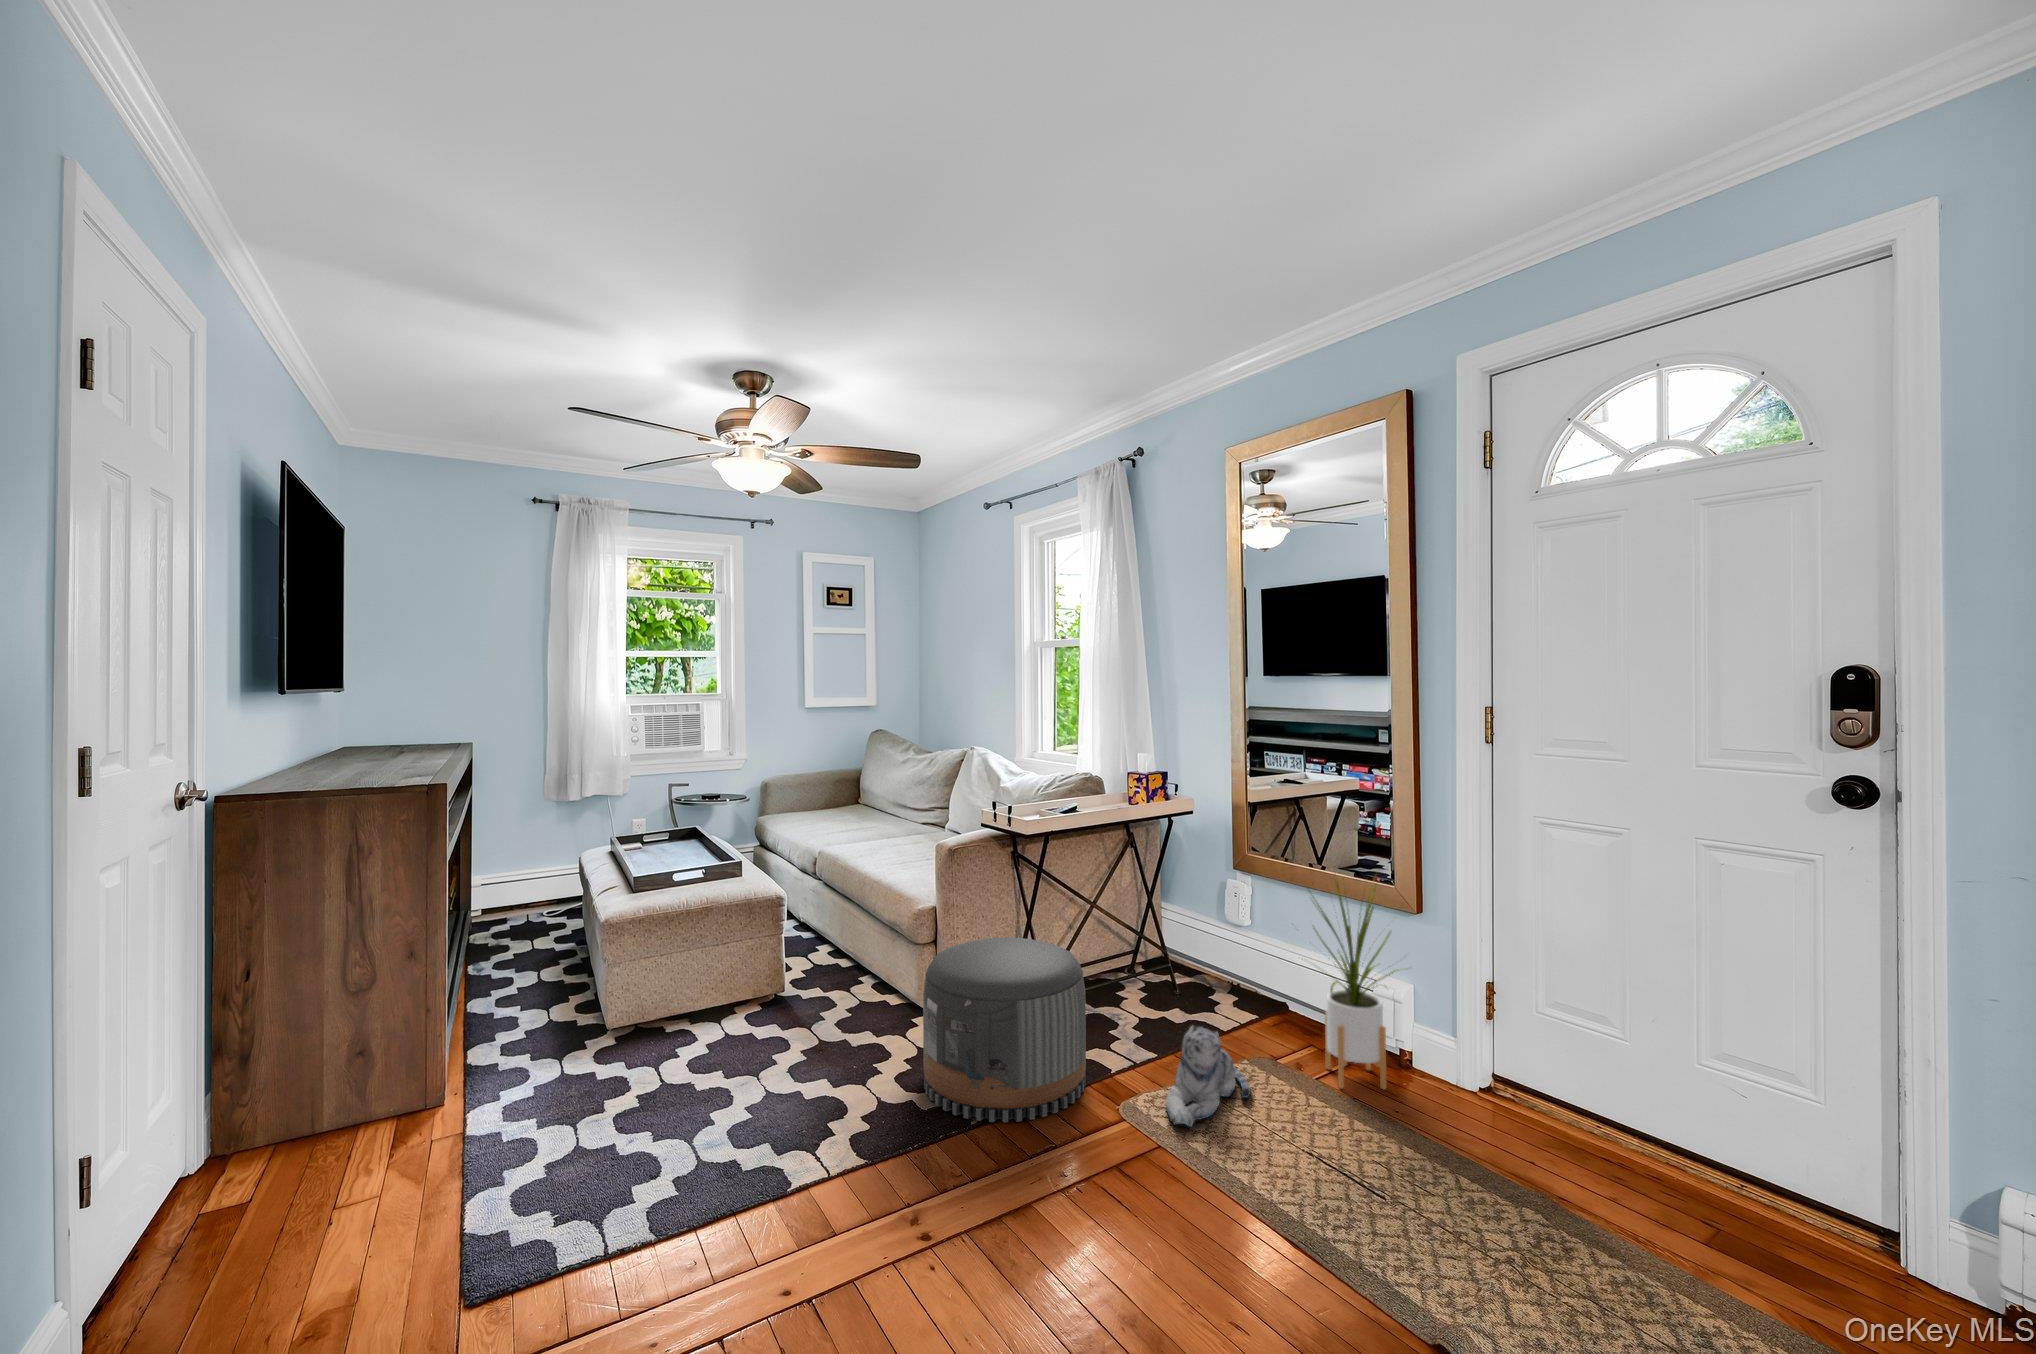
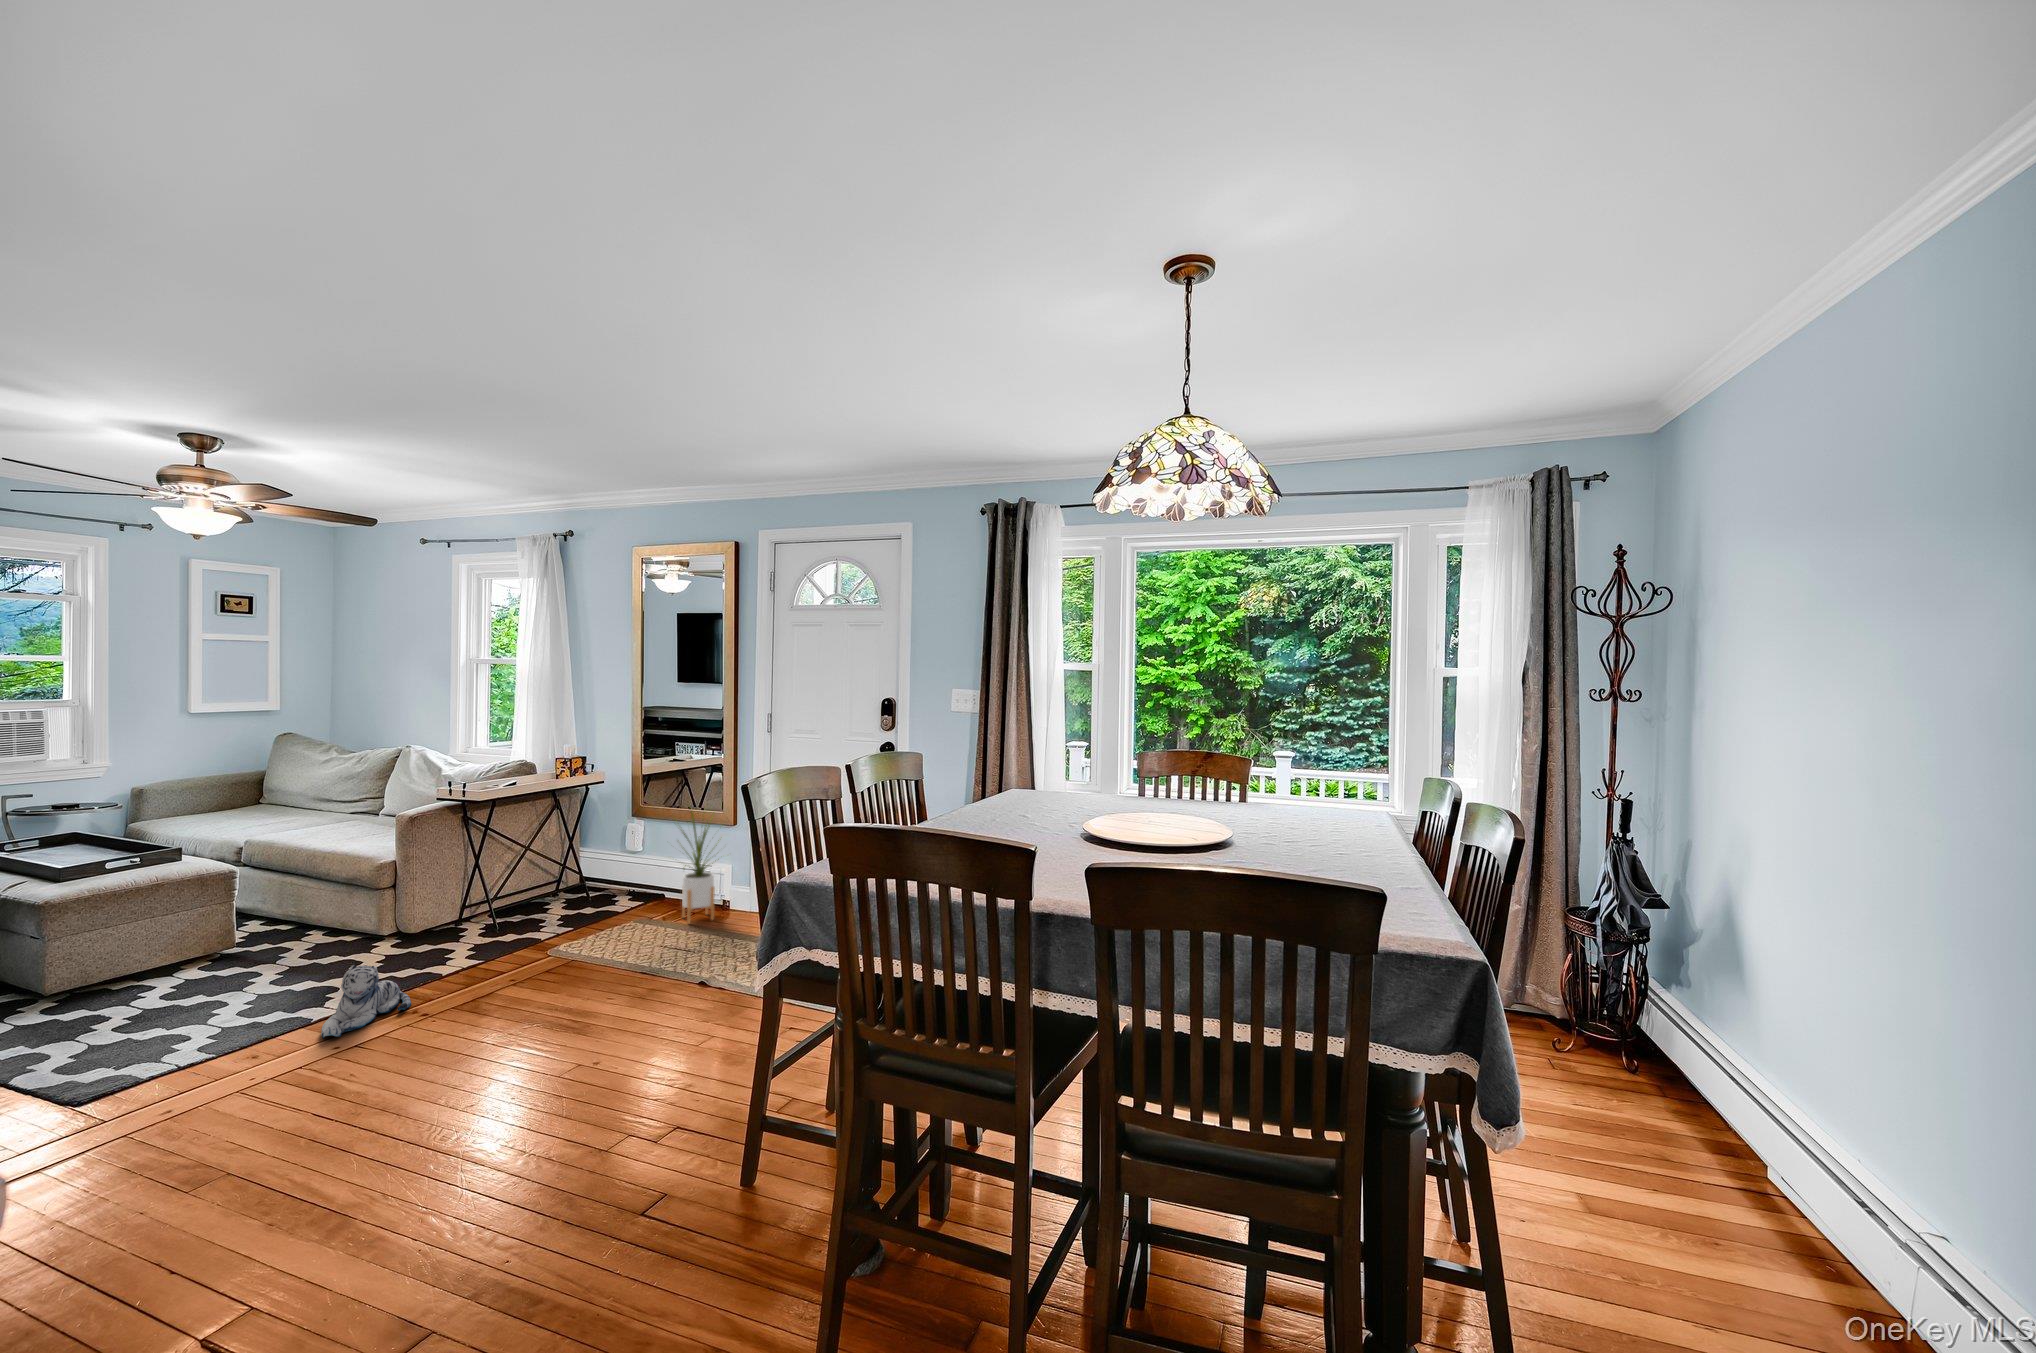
pouf: present [923,938,1086,1122] -> none [399,869,525,977]
plush toy: present [1166,1026,1251,1127] -> present [321,965,411,1039]

